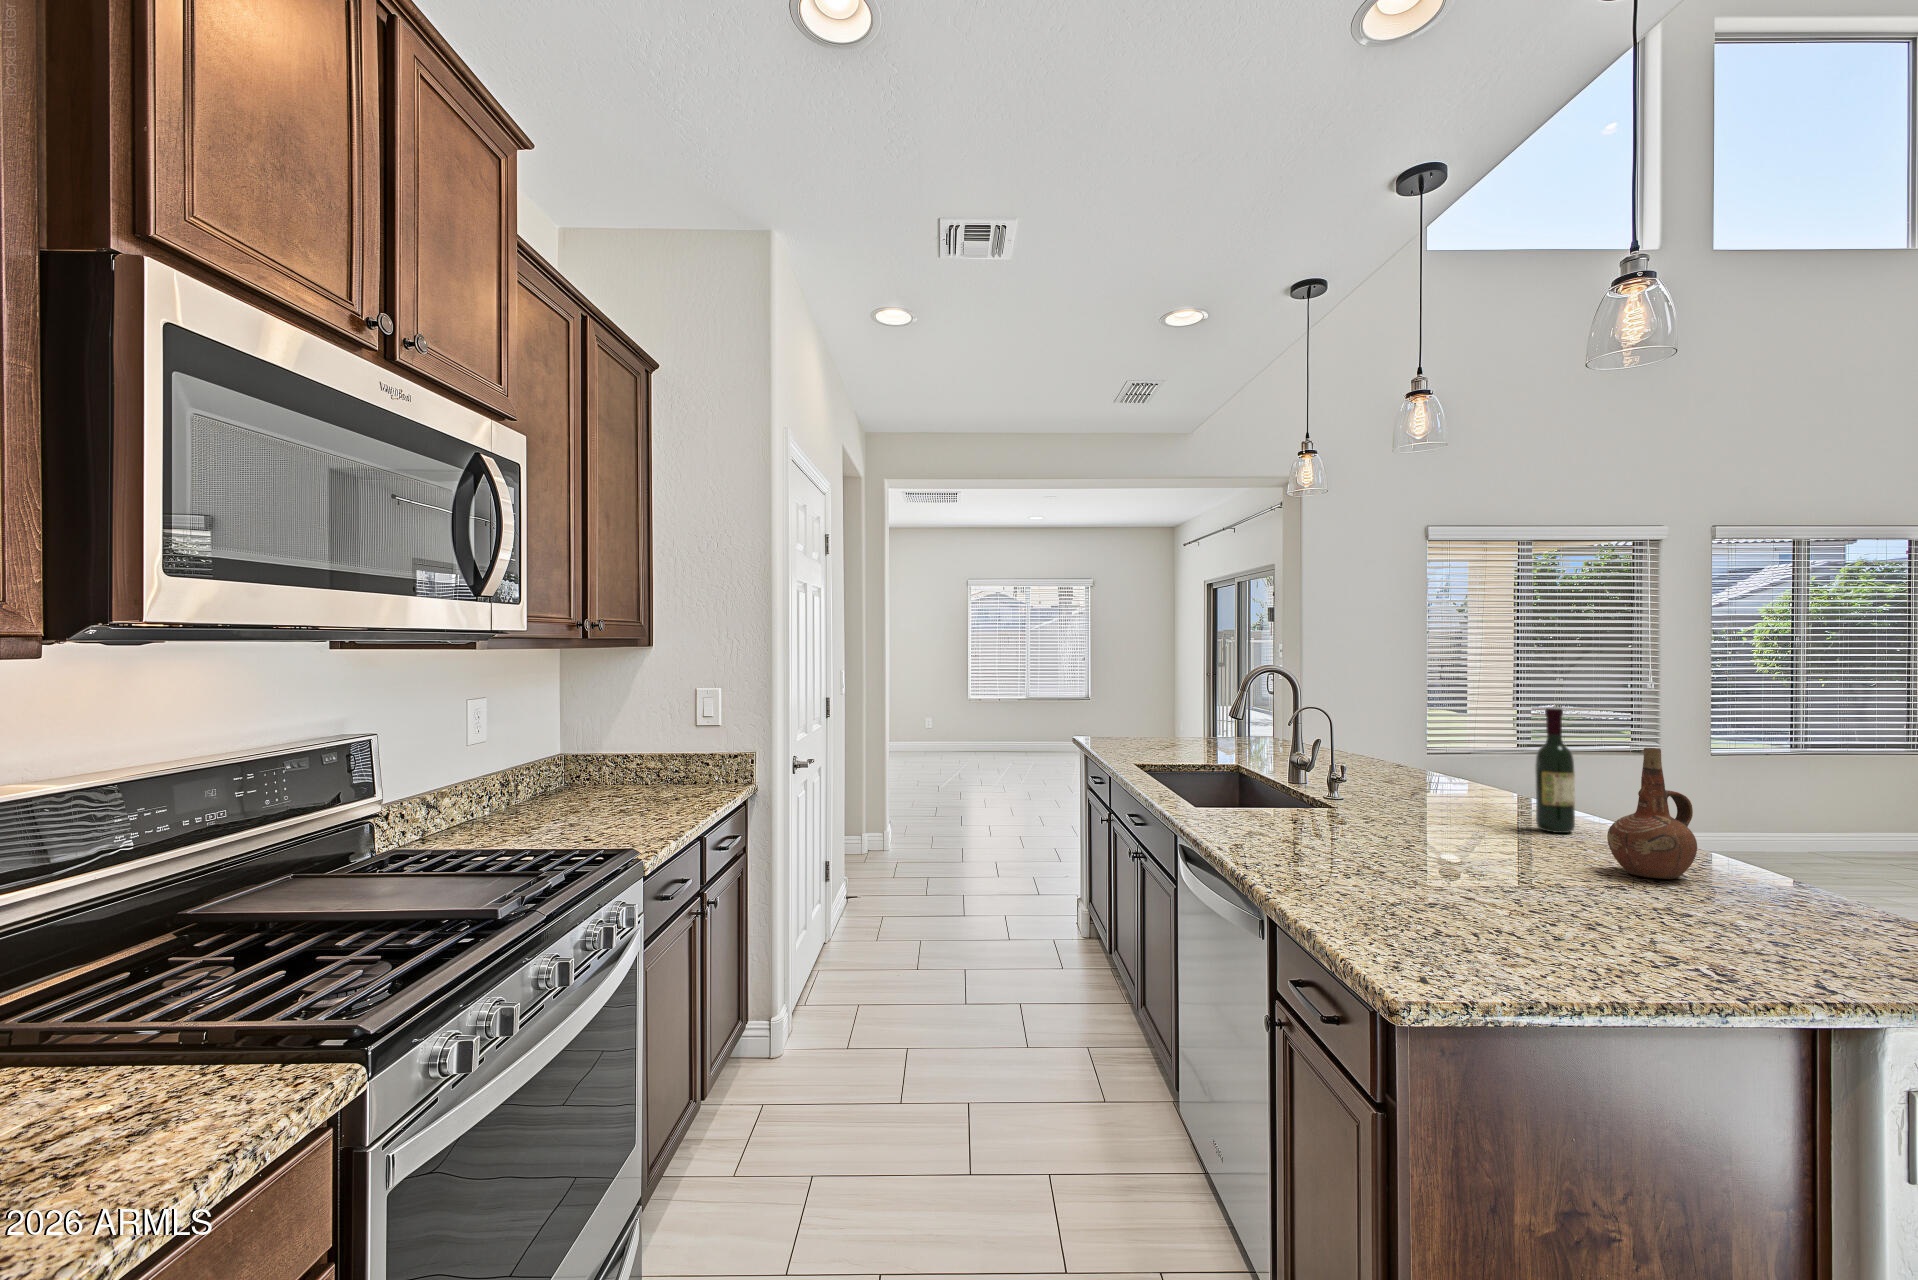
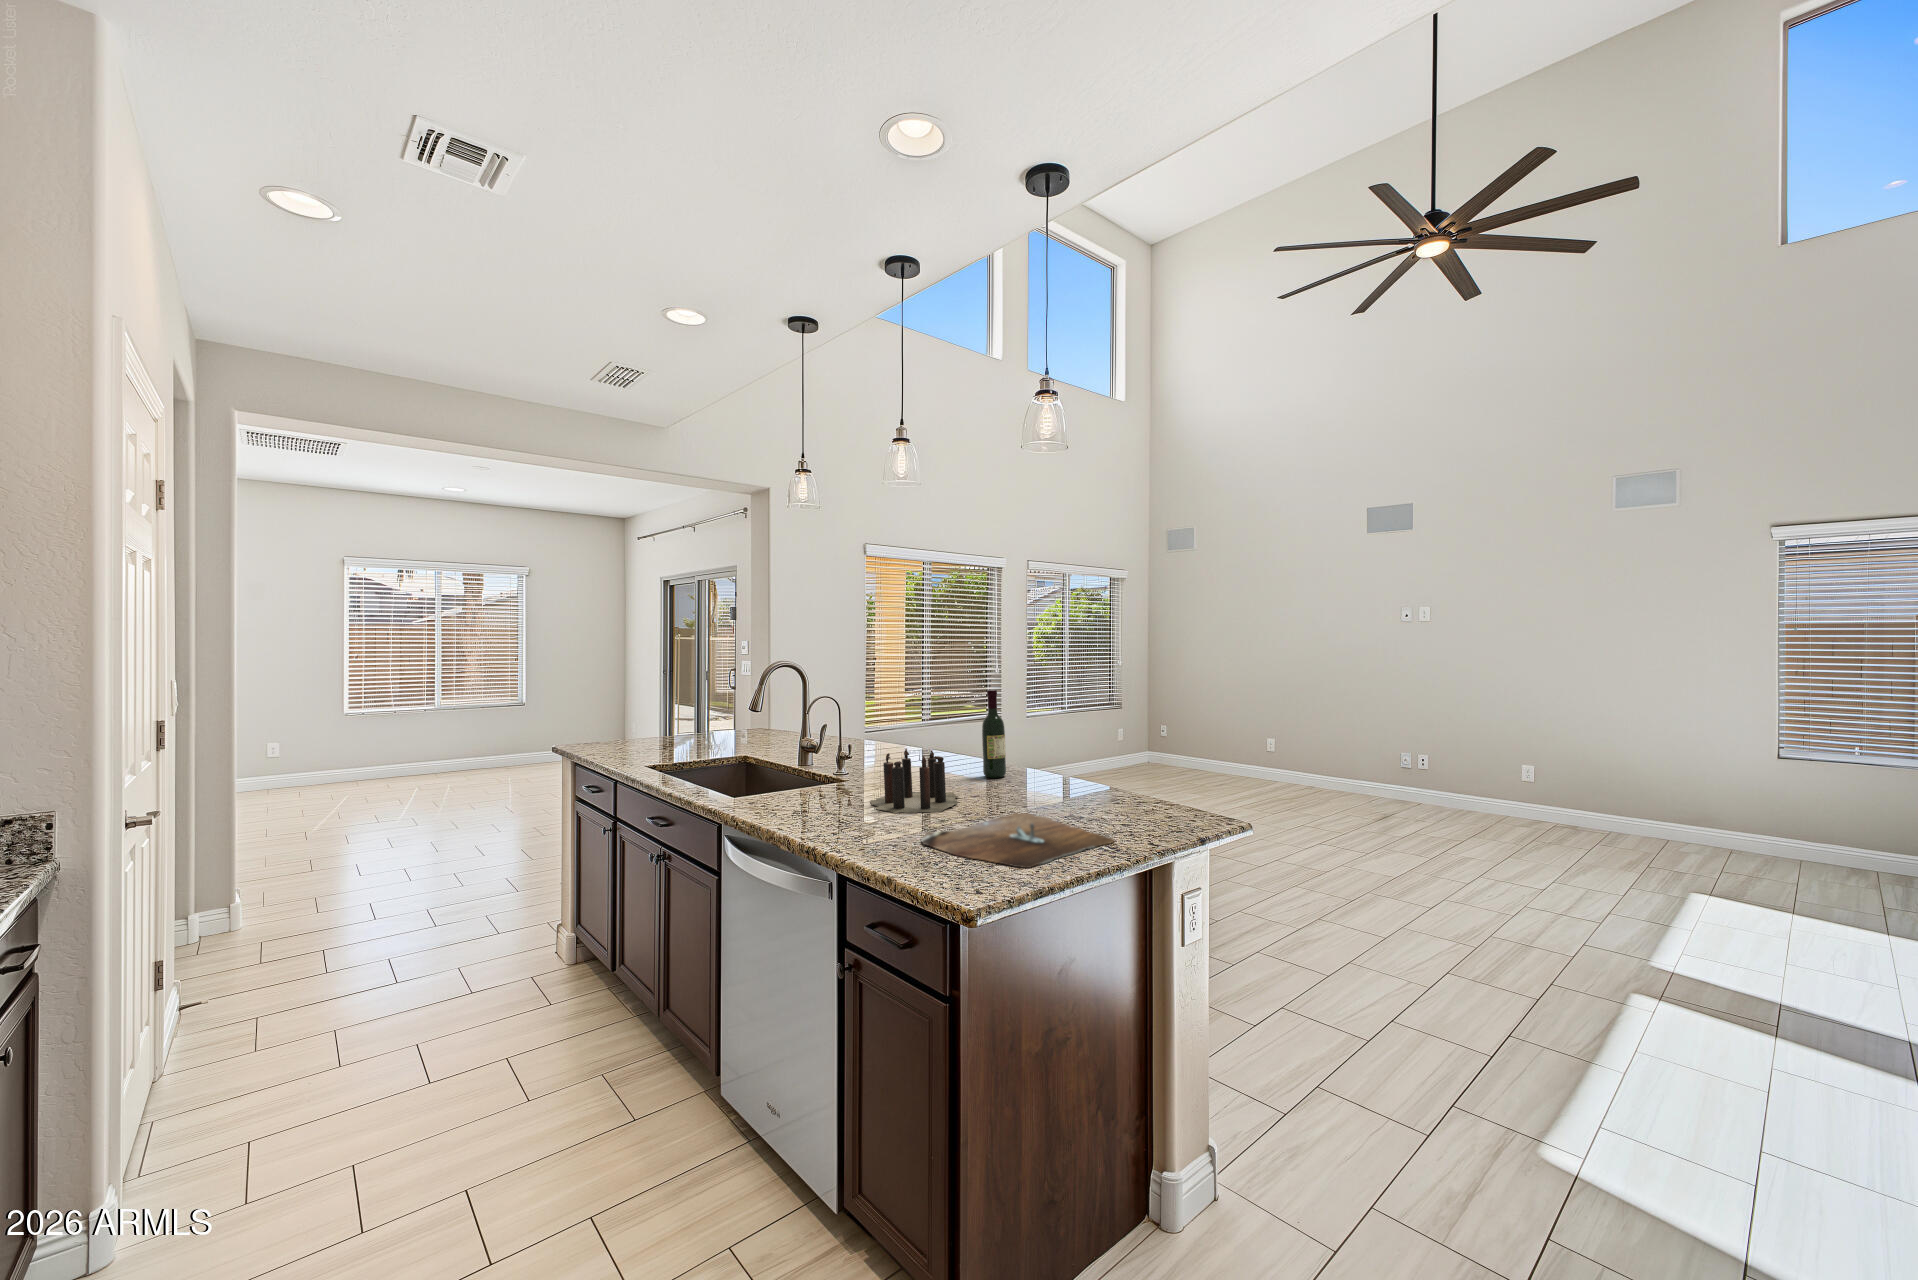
ceramic pitcher: present [1607,748,1697,879] -> none [1035,714,1081,799]
candle: none [1331,774,1508,864] -> present [870,748,958,813]
cutting board: none [1383,885,1726,967] -> present [921,813,1114,868]

